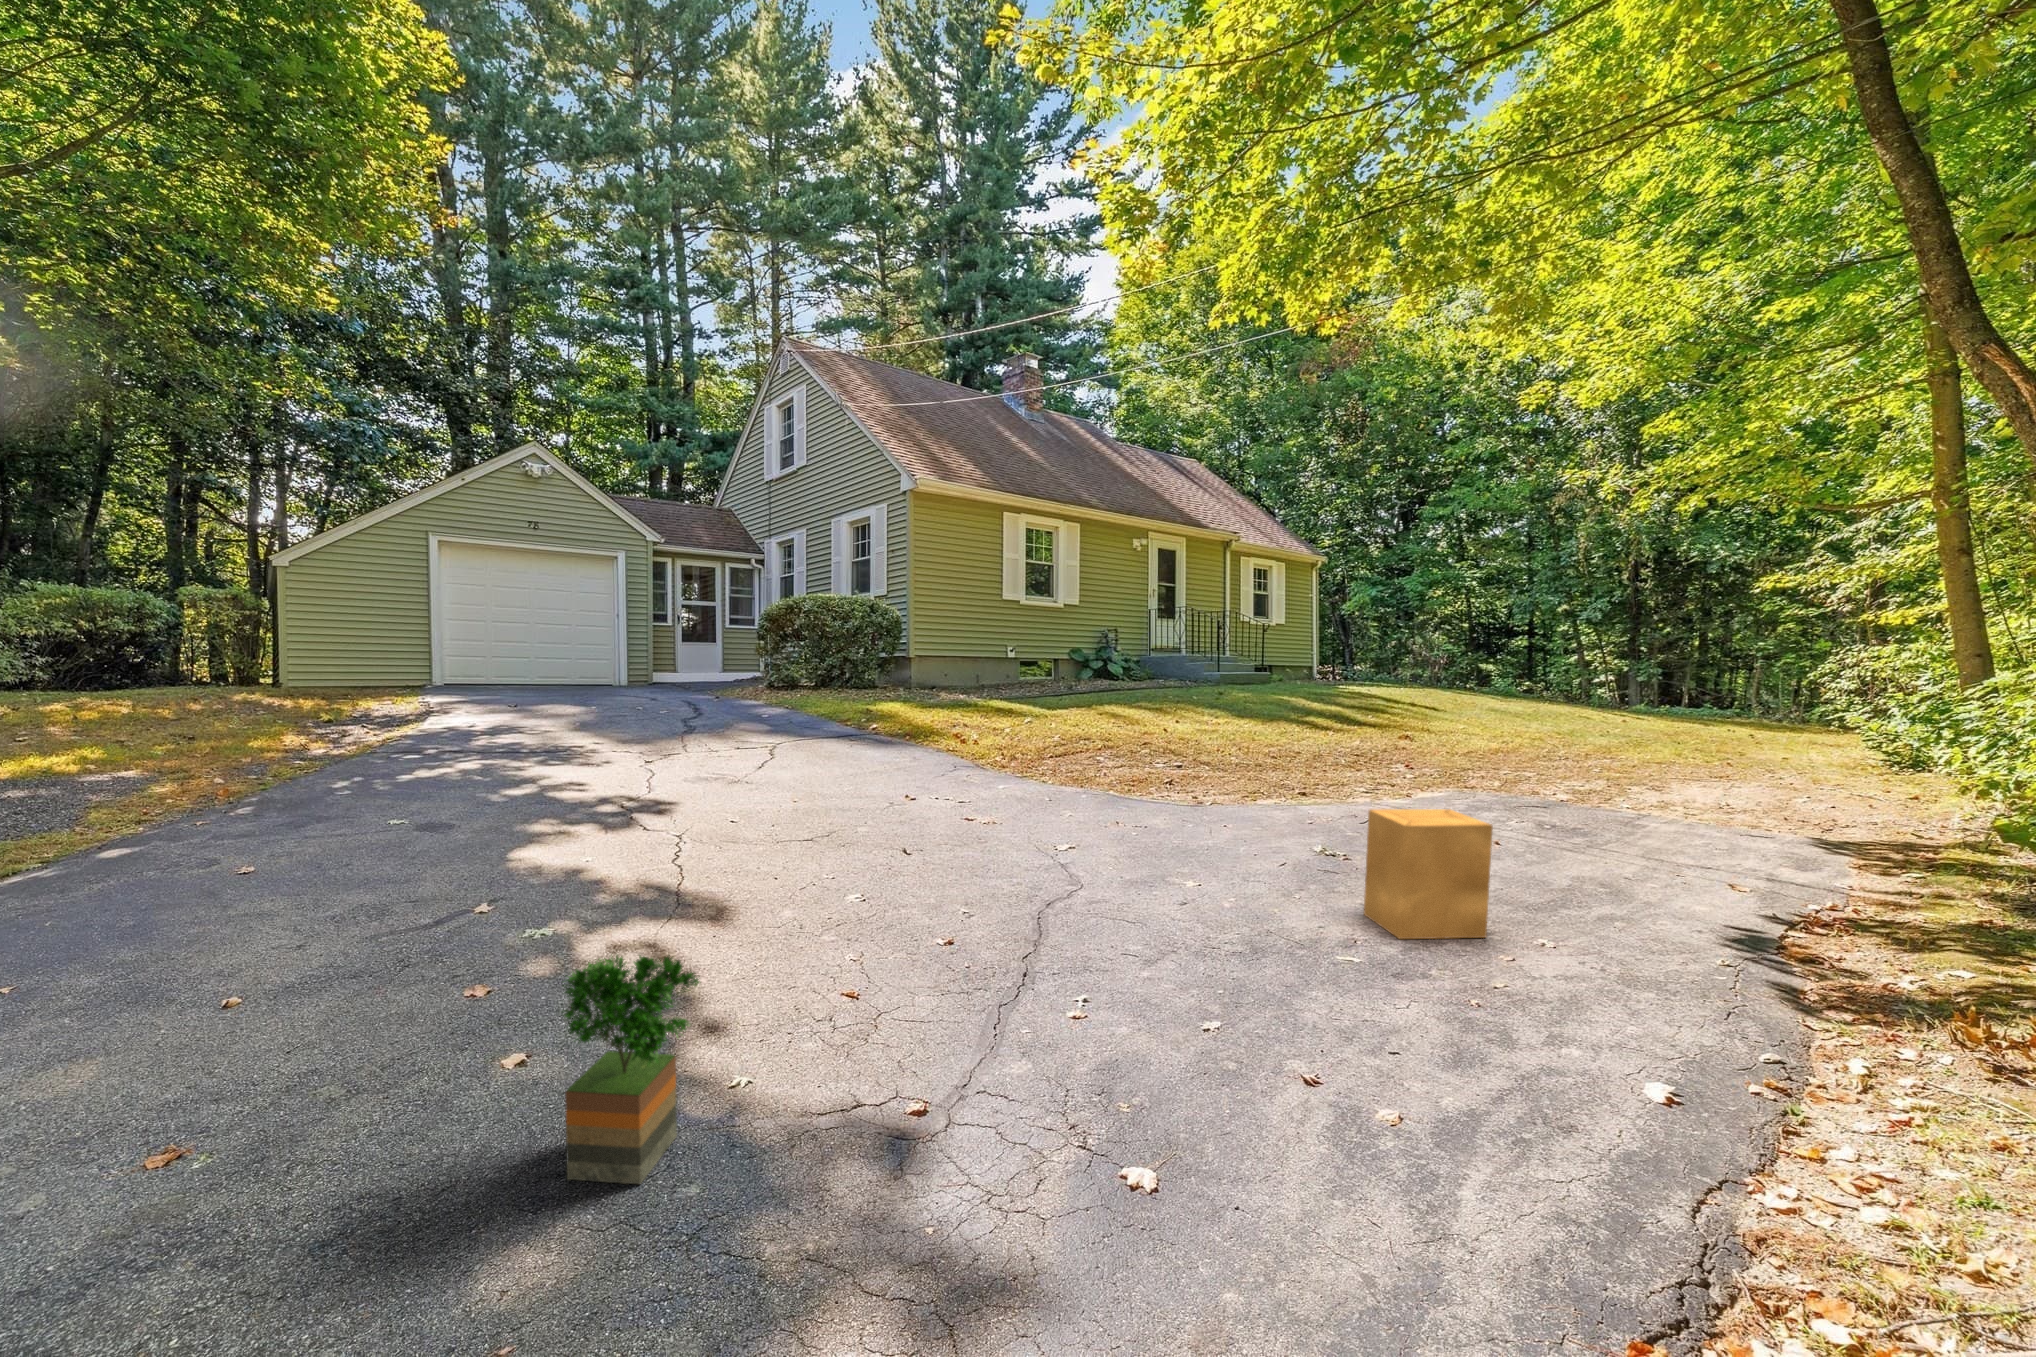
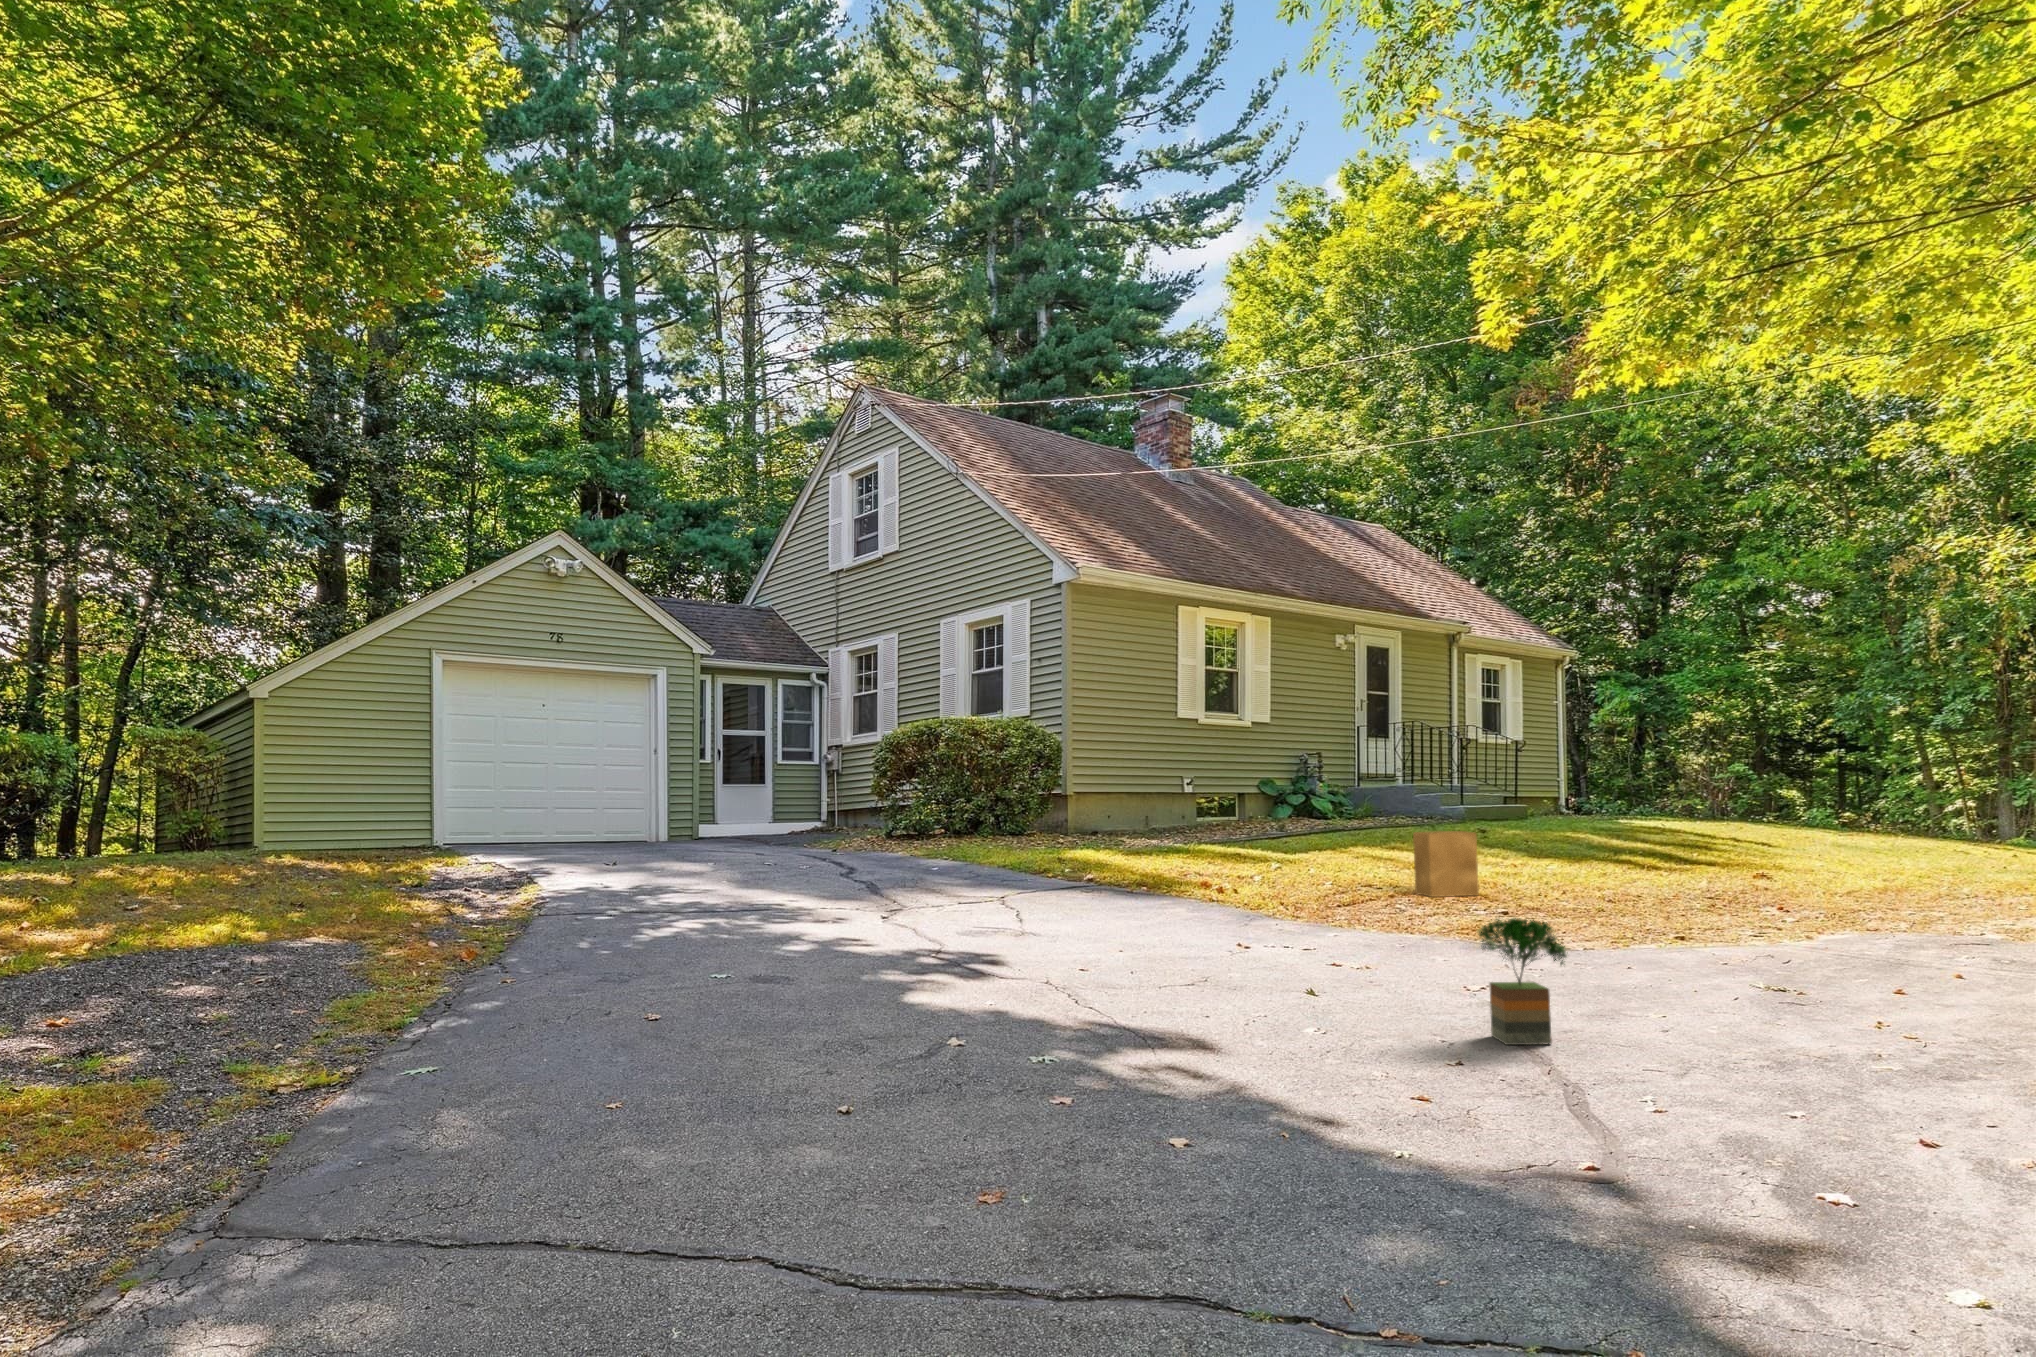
cardboard box: present [1364,809,1493,939] -> present [1413,831,1479,897]

